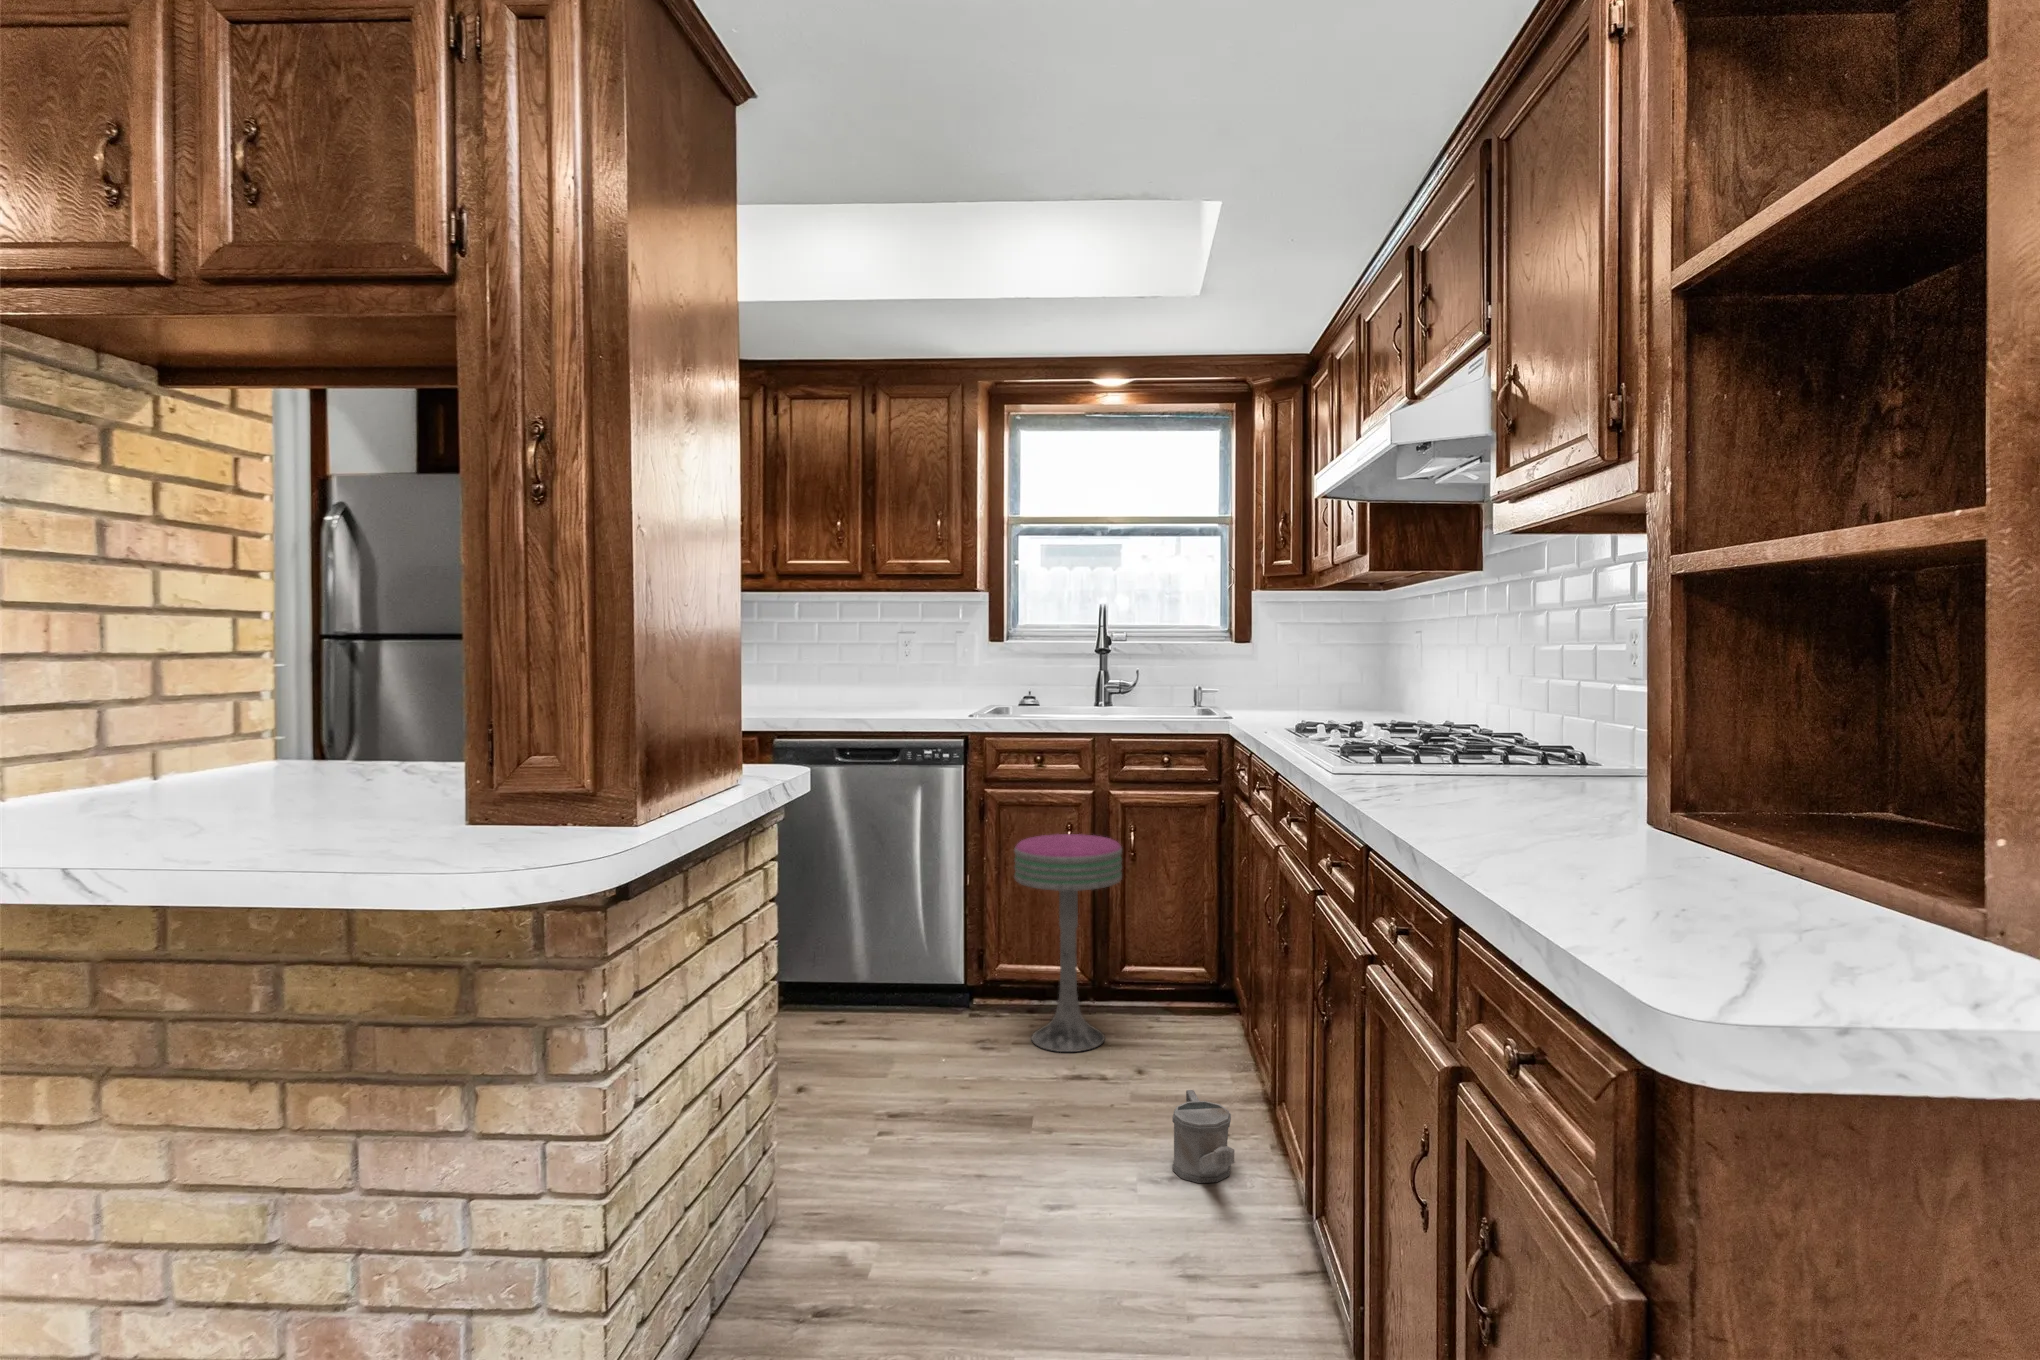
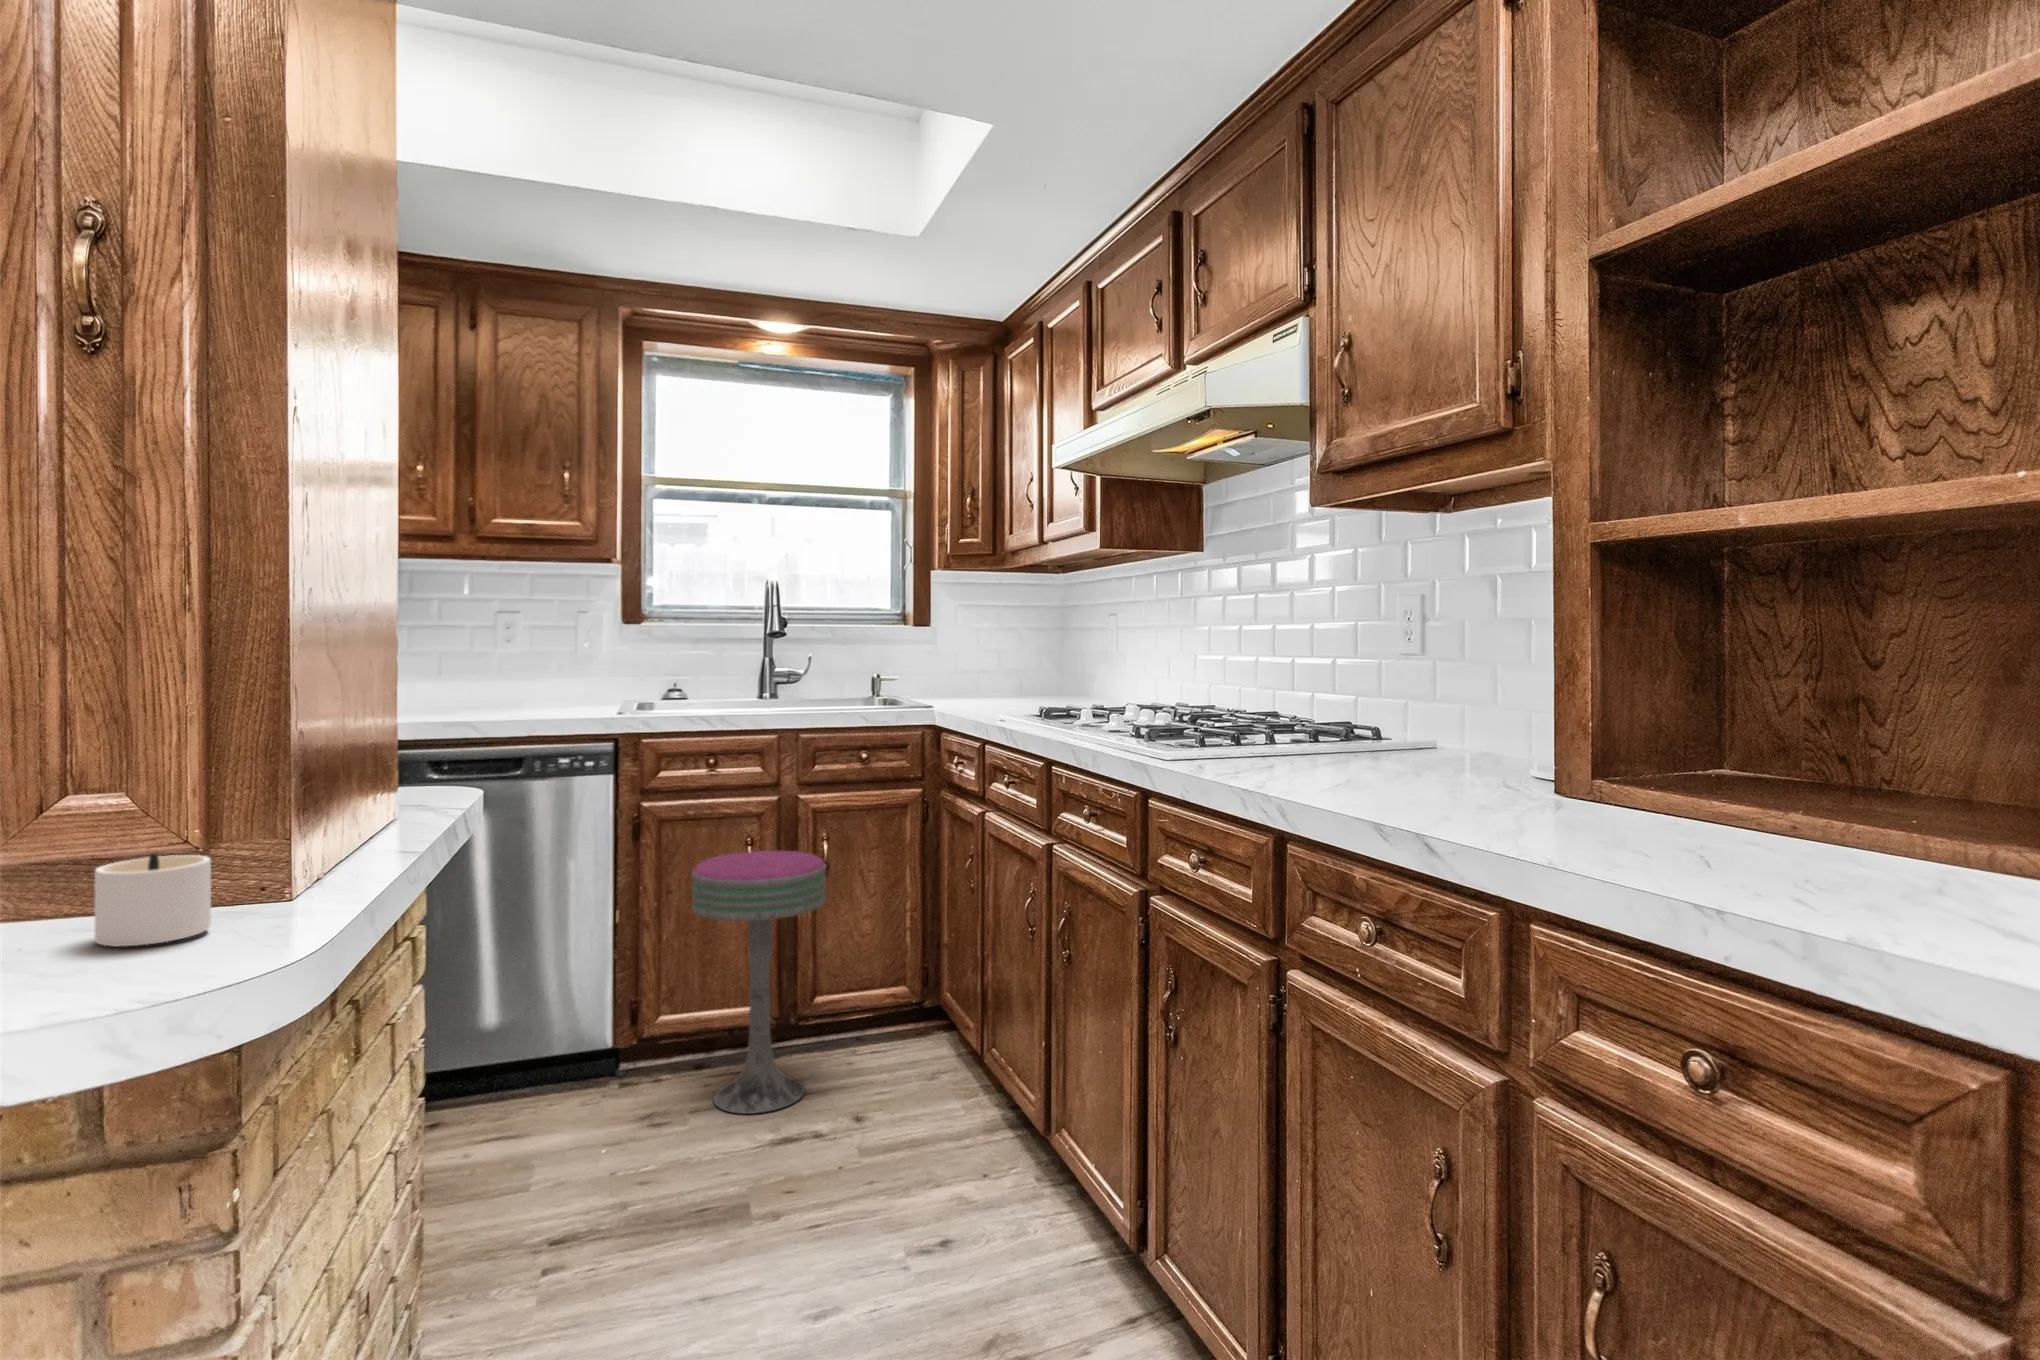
candle: none [525,792,609,842] -> present [95,853,211,946]
watering can: present [1172,1090,1234,1183] -> none [941,1137,1034,1247]

